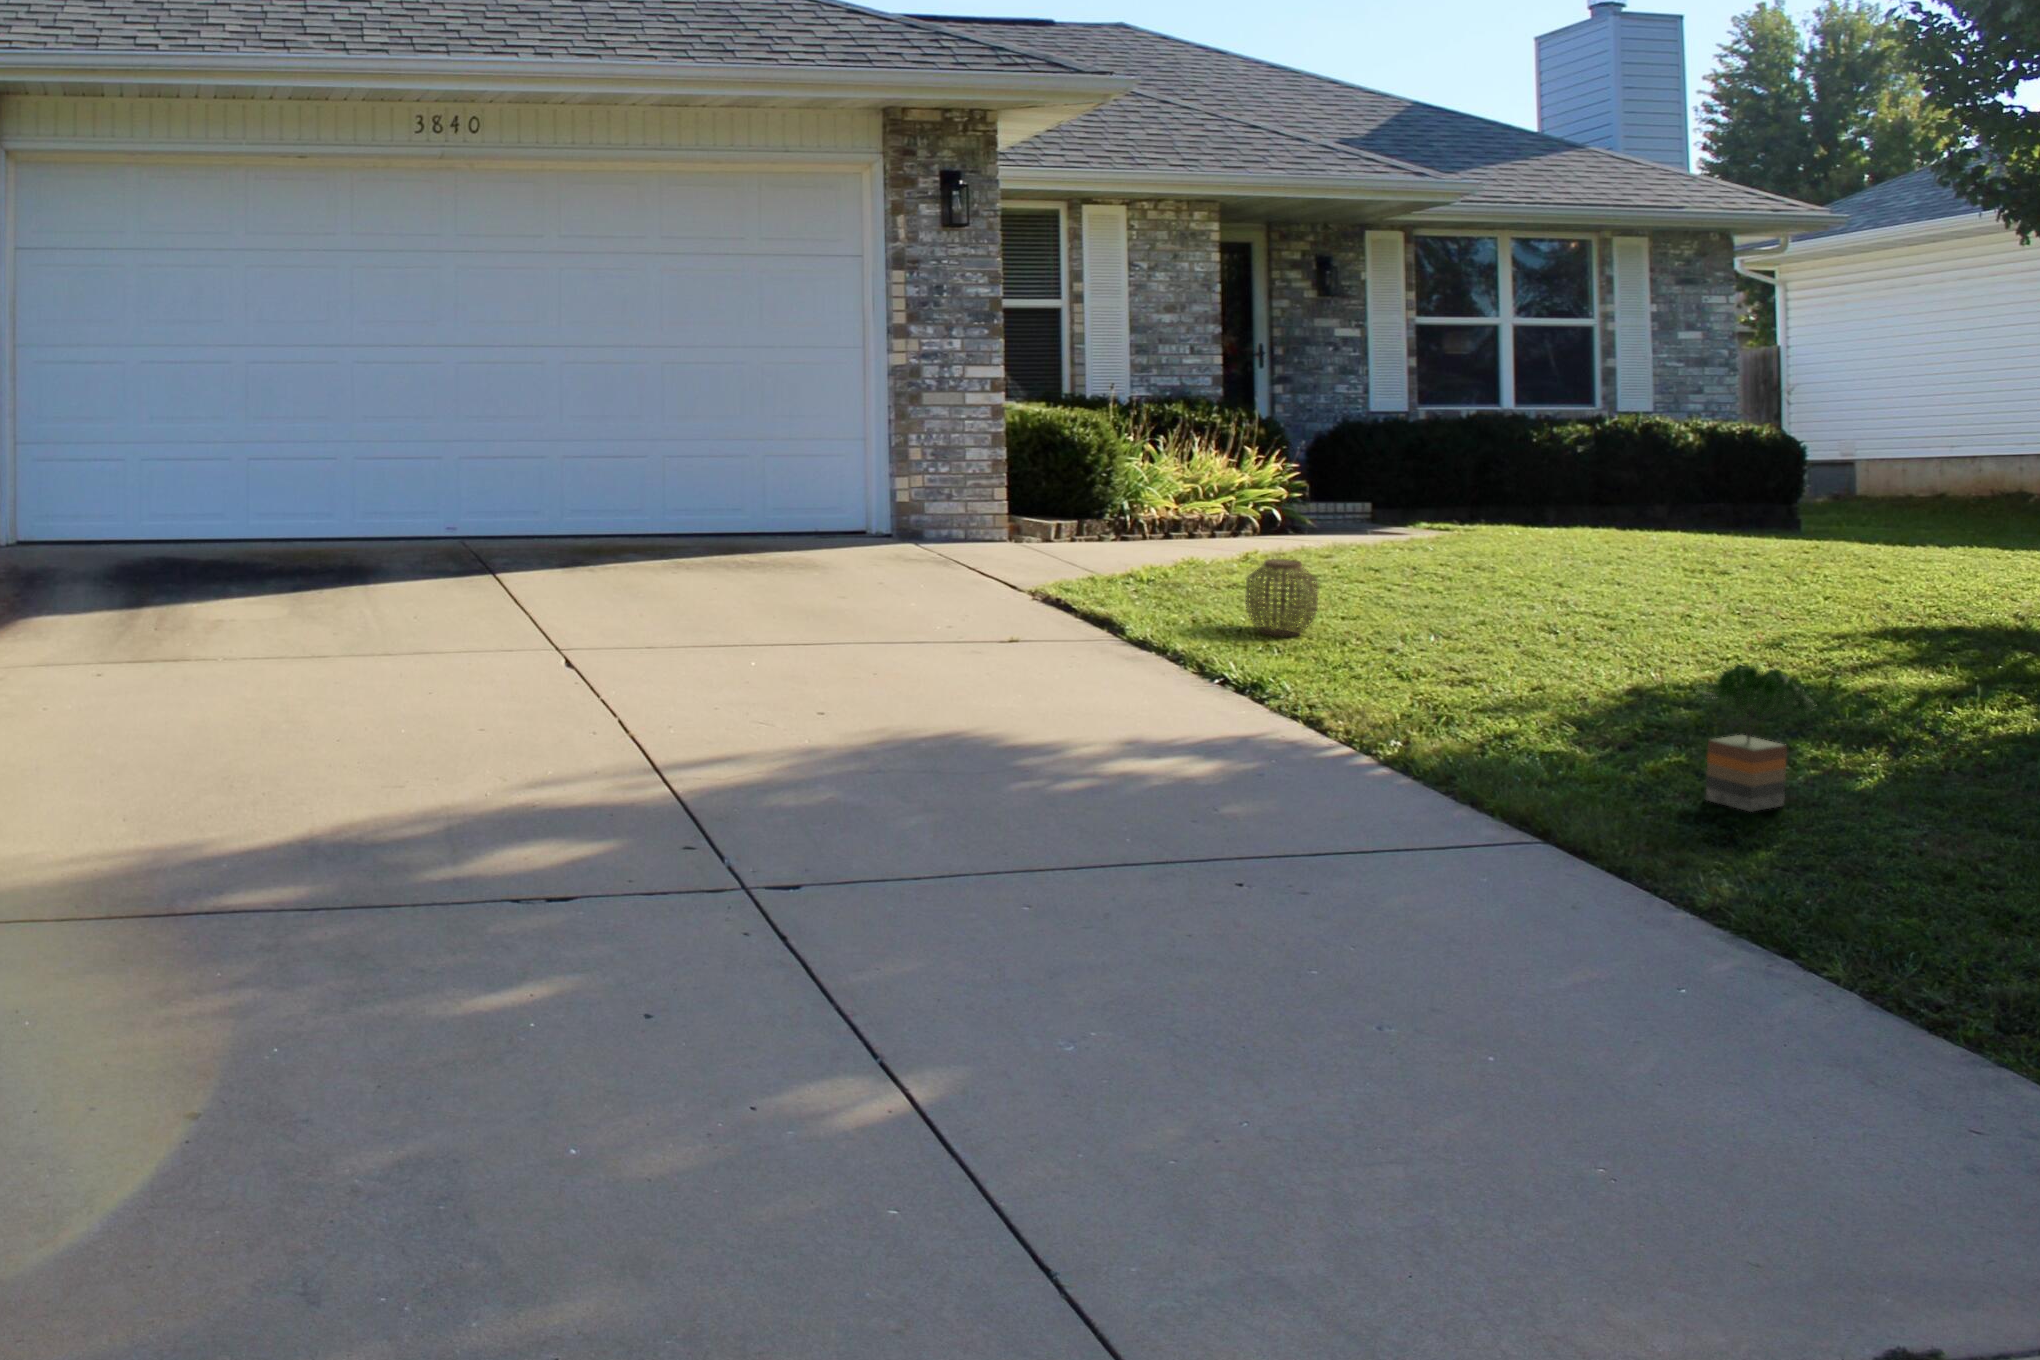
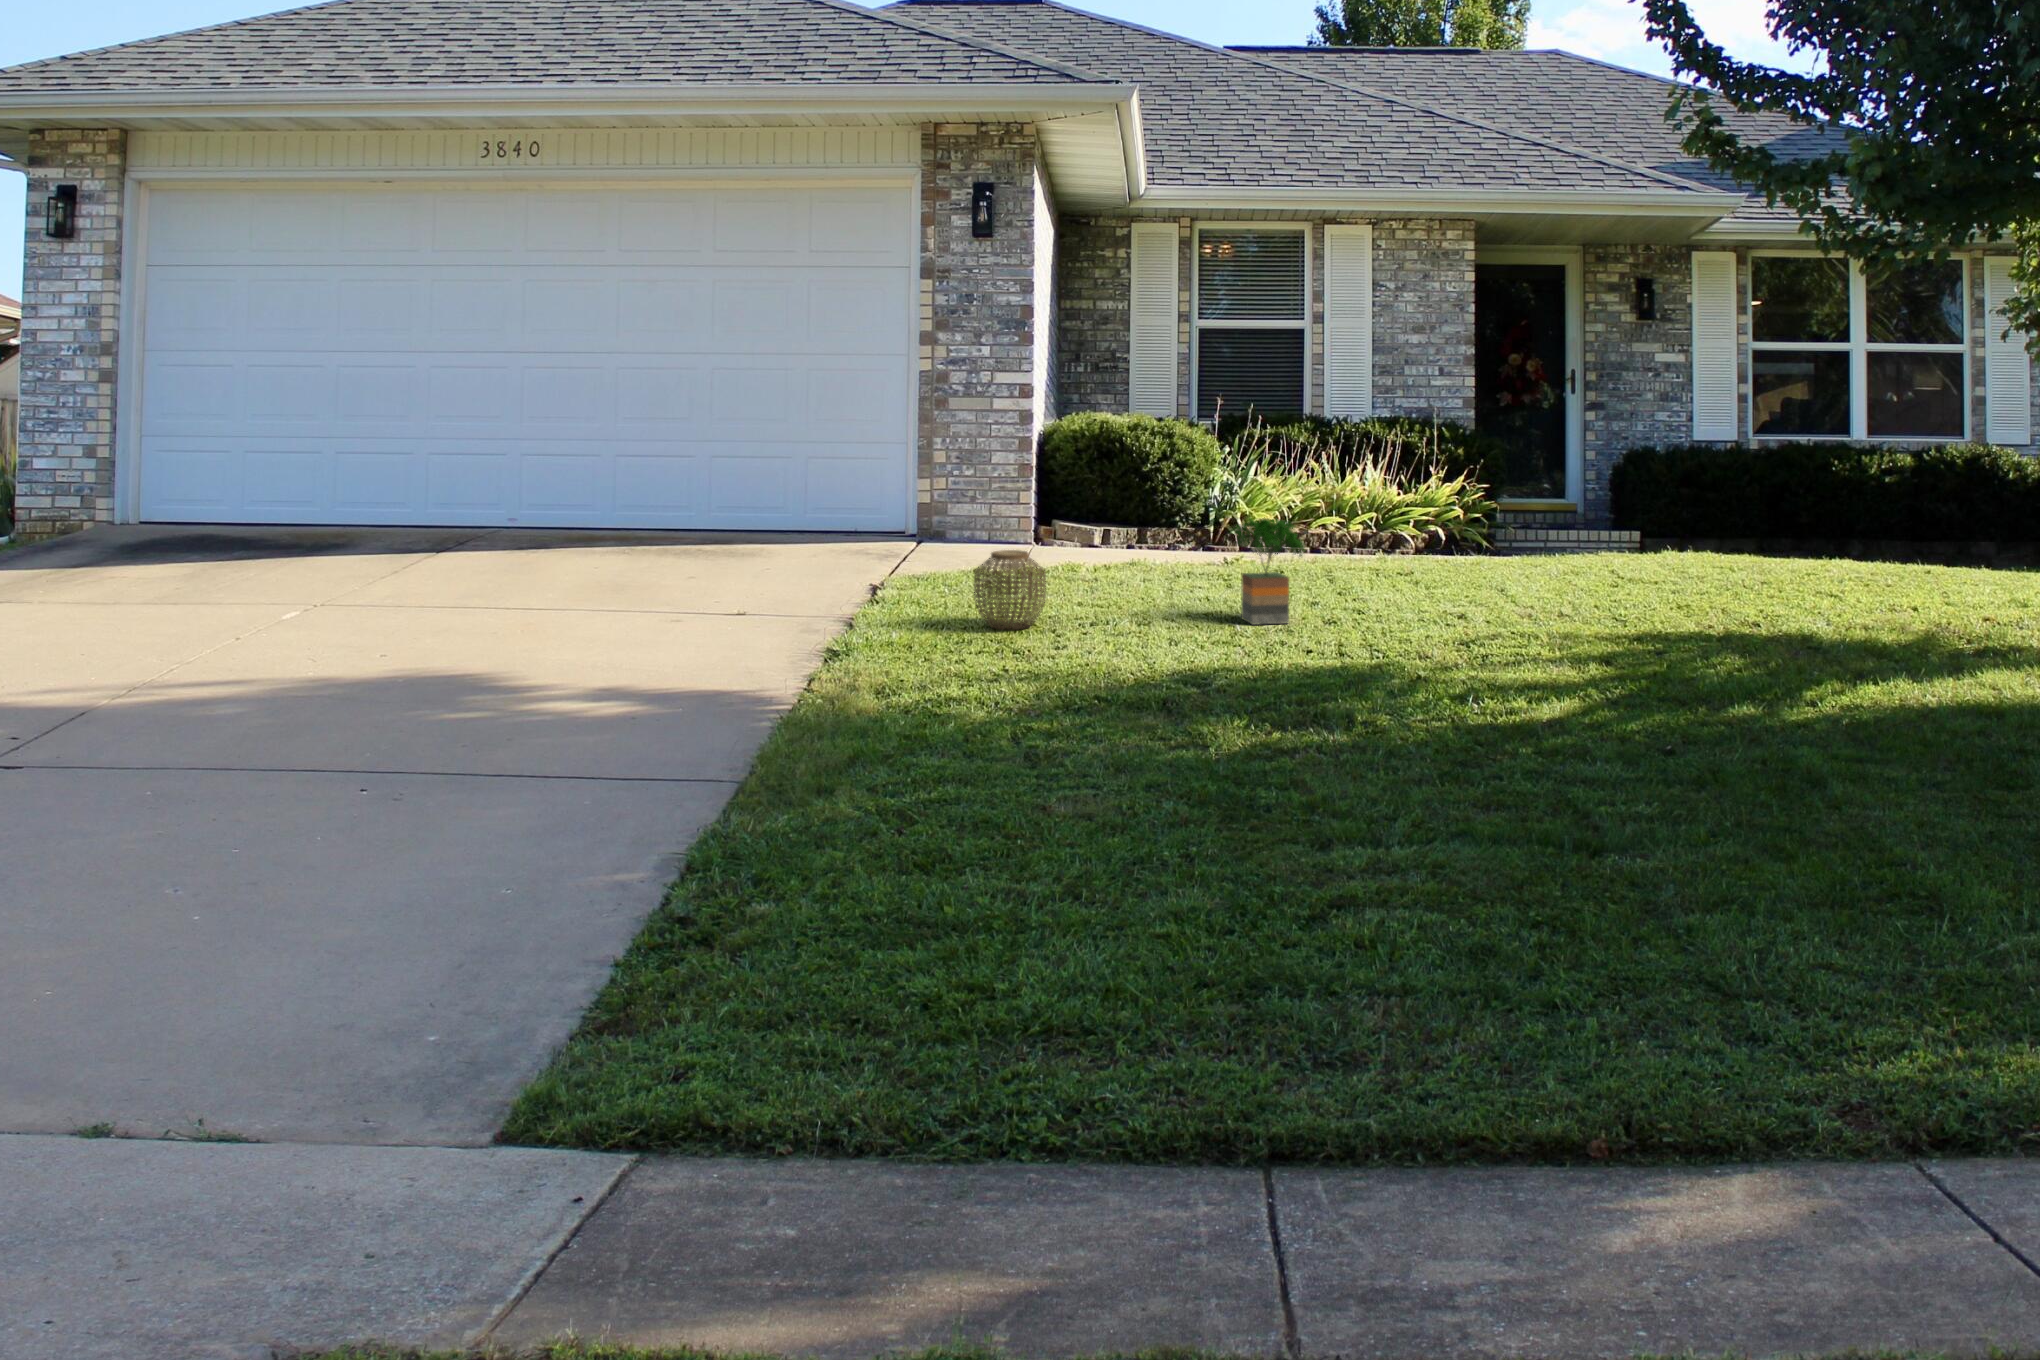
potted tree: present [1697,665,1814,812] -> present [1234,517,1305,625]

